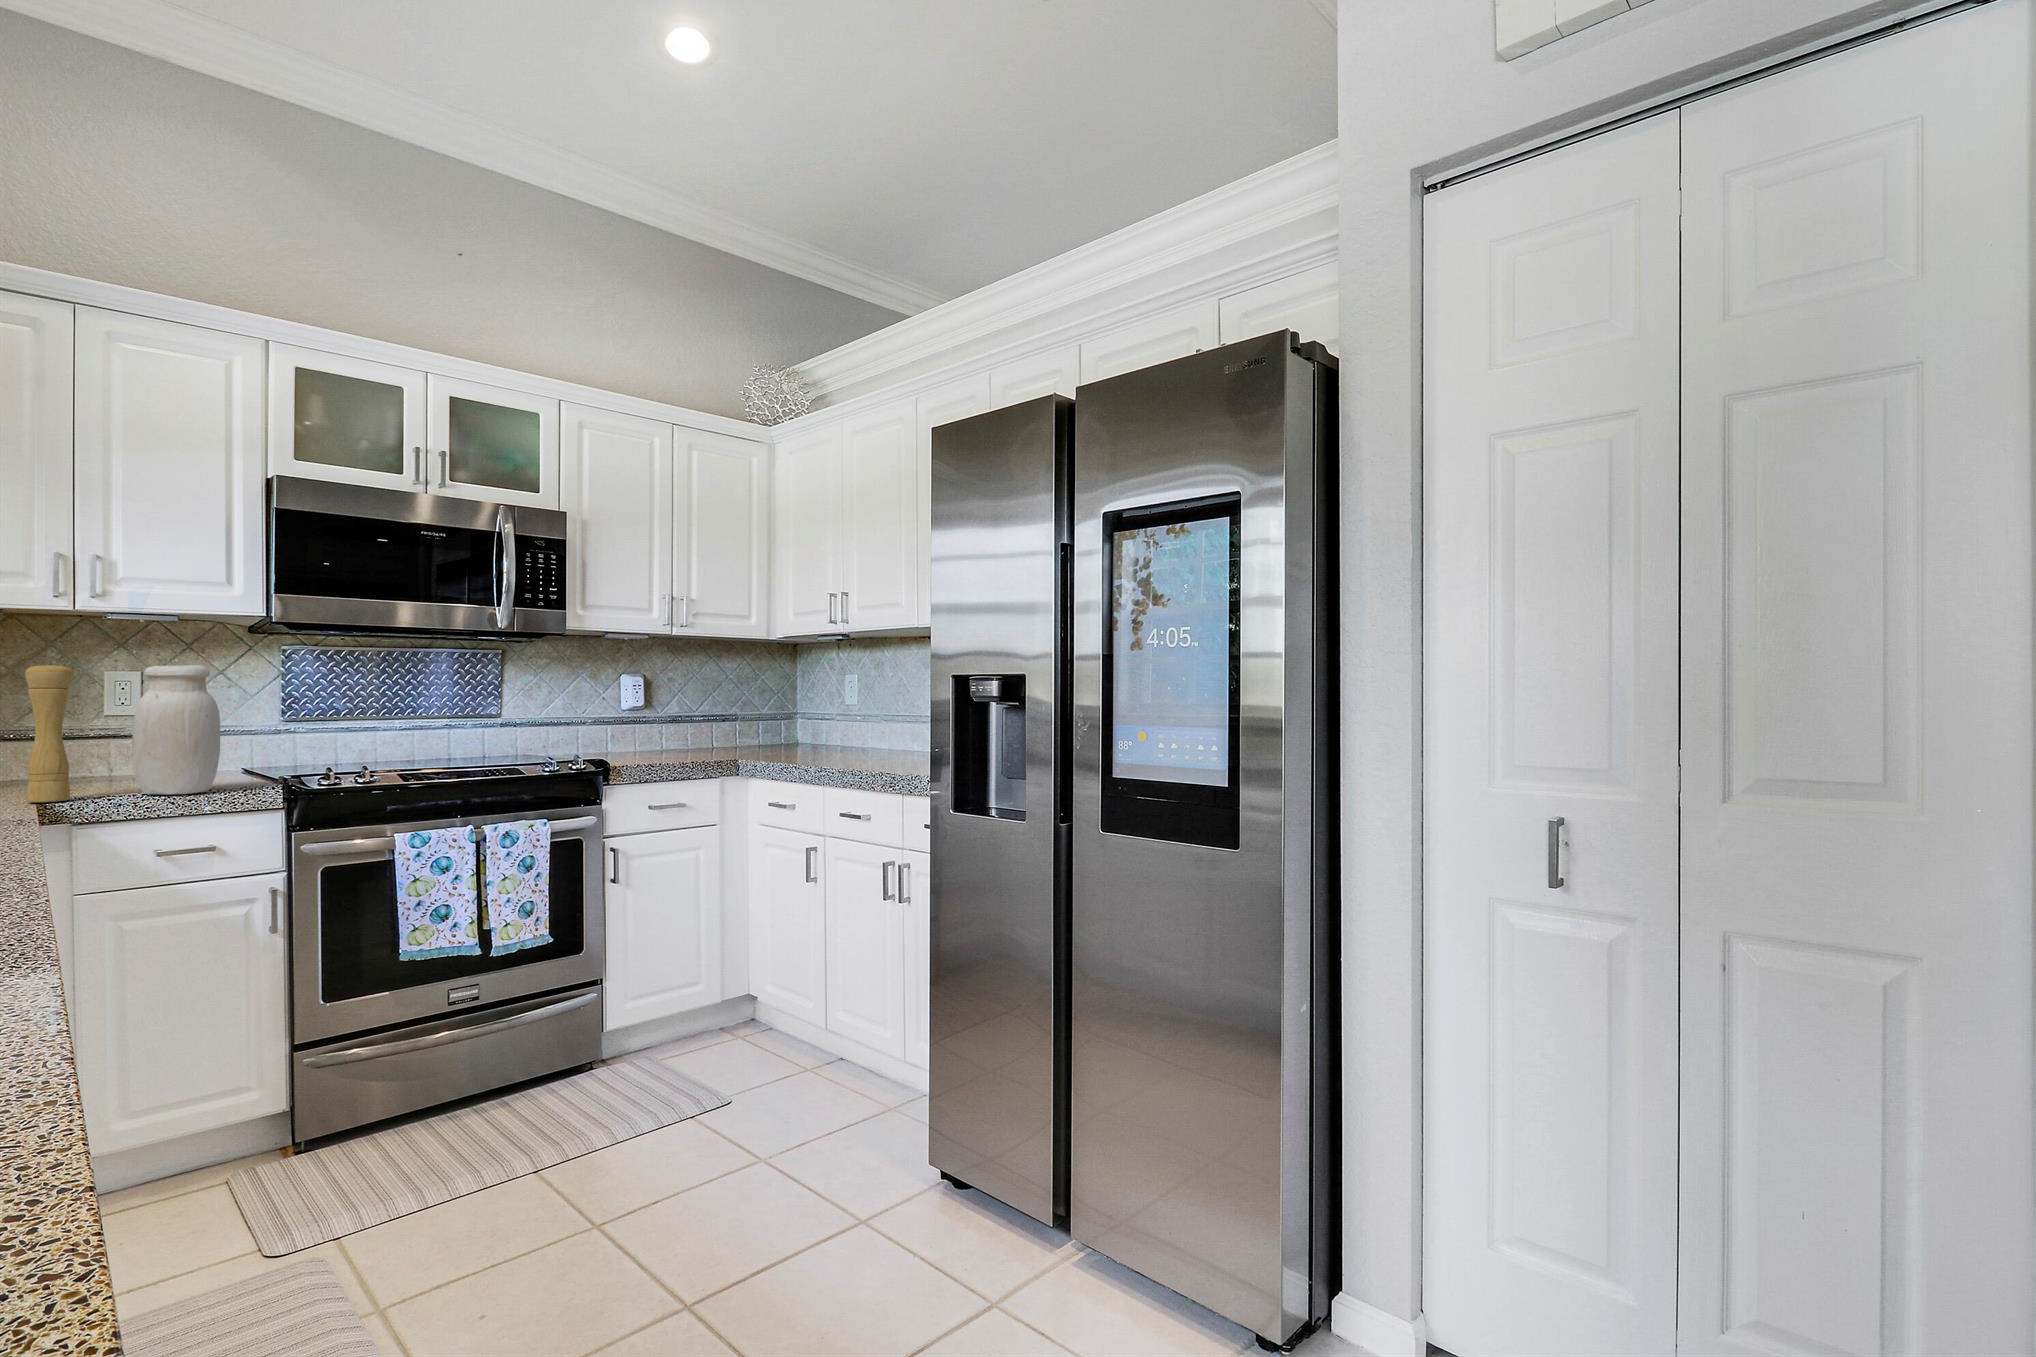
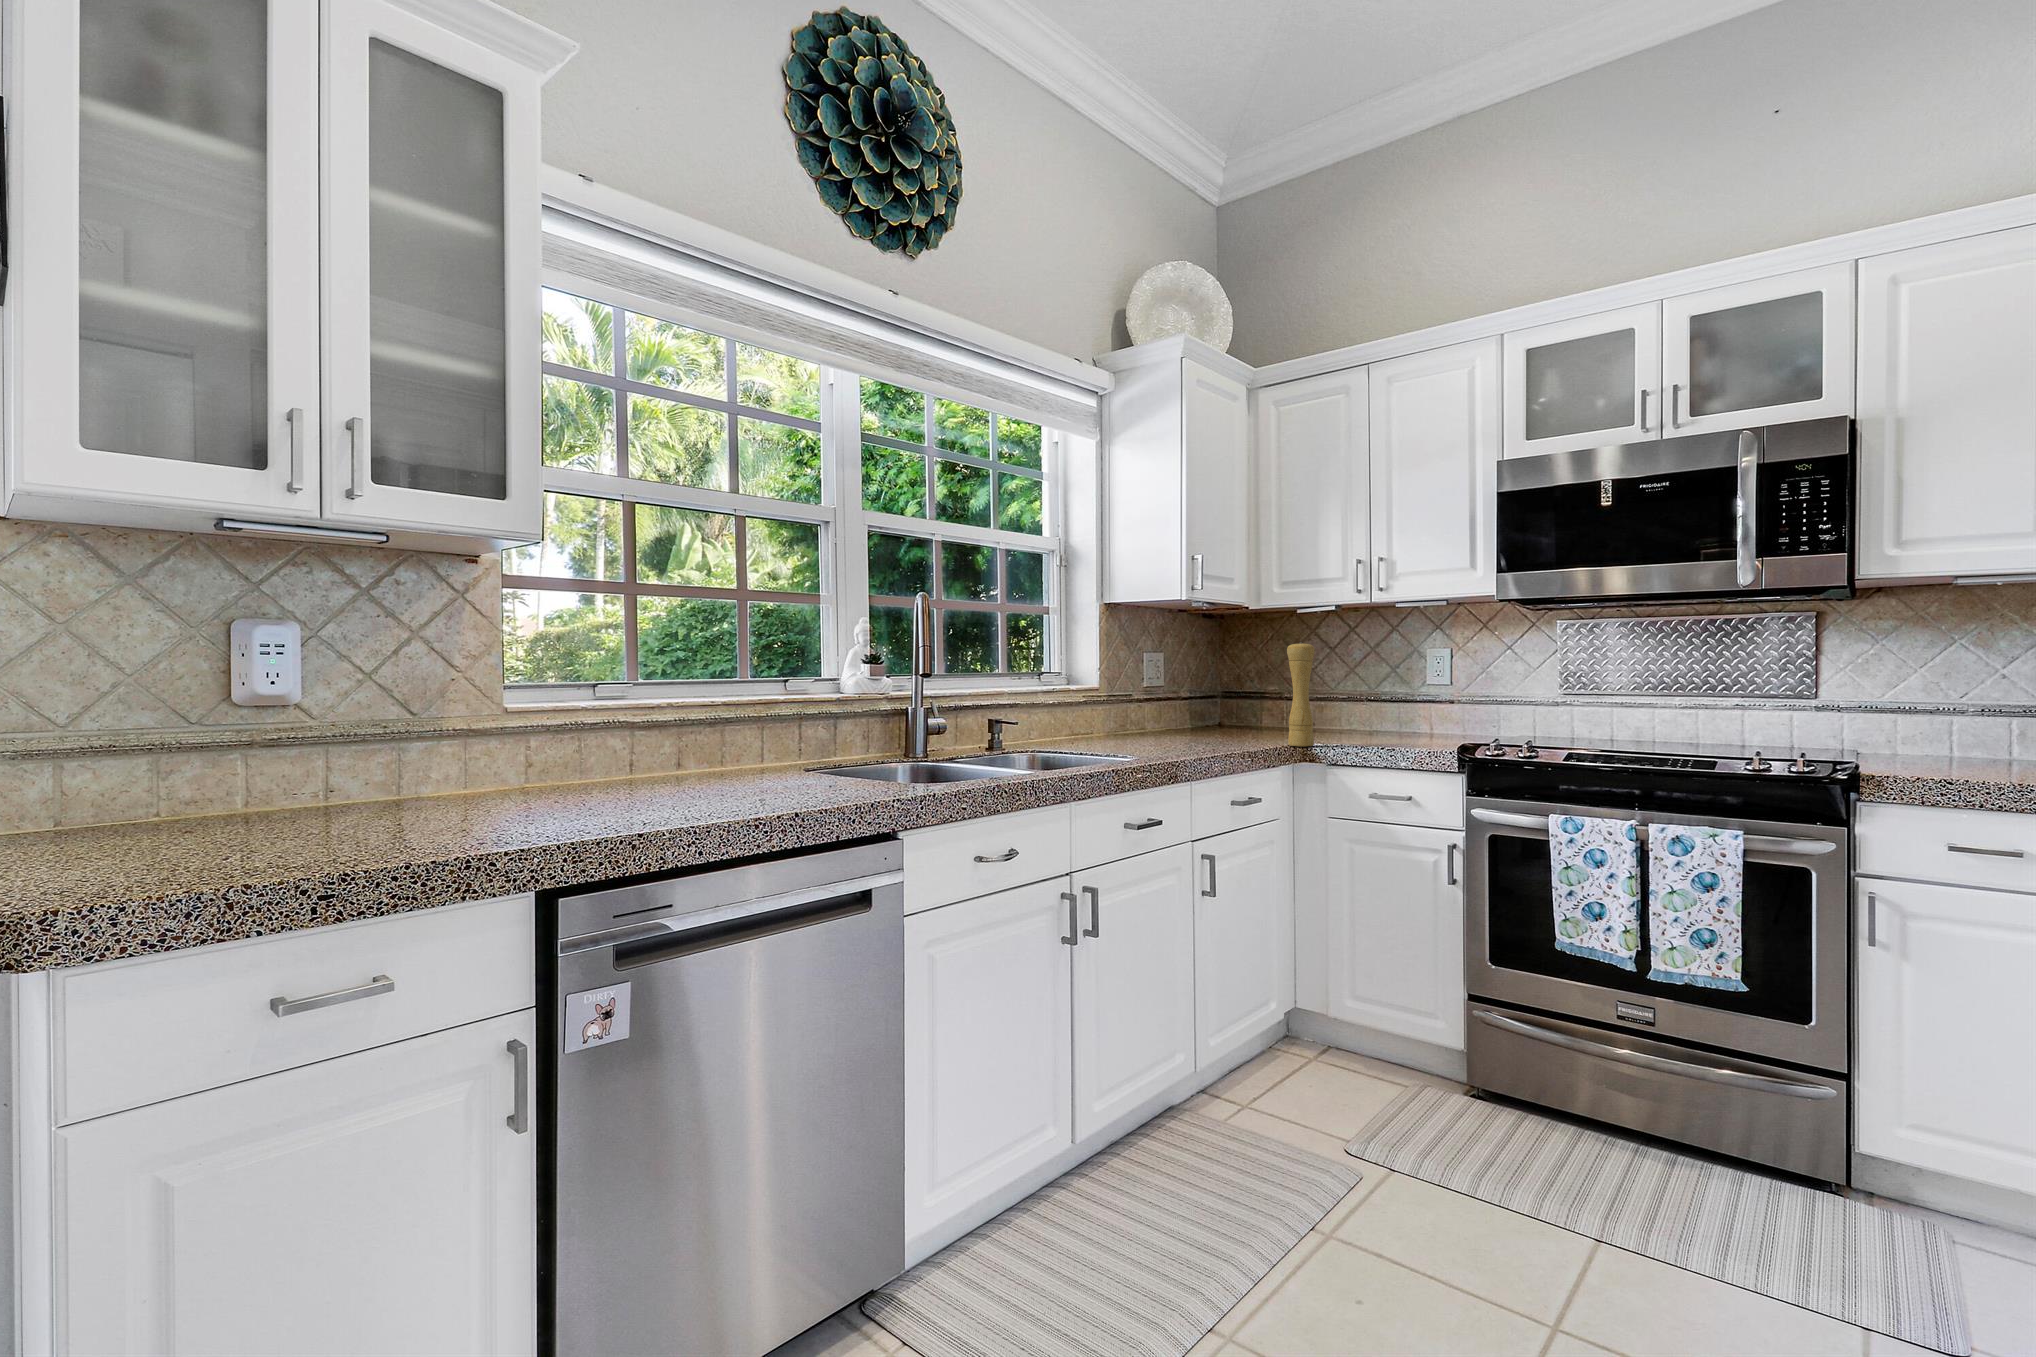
jar: present [132,665,220,795] -> none [1348,641,1406,750]

